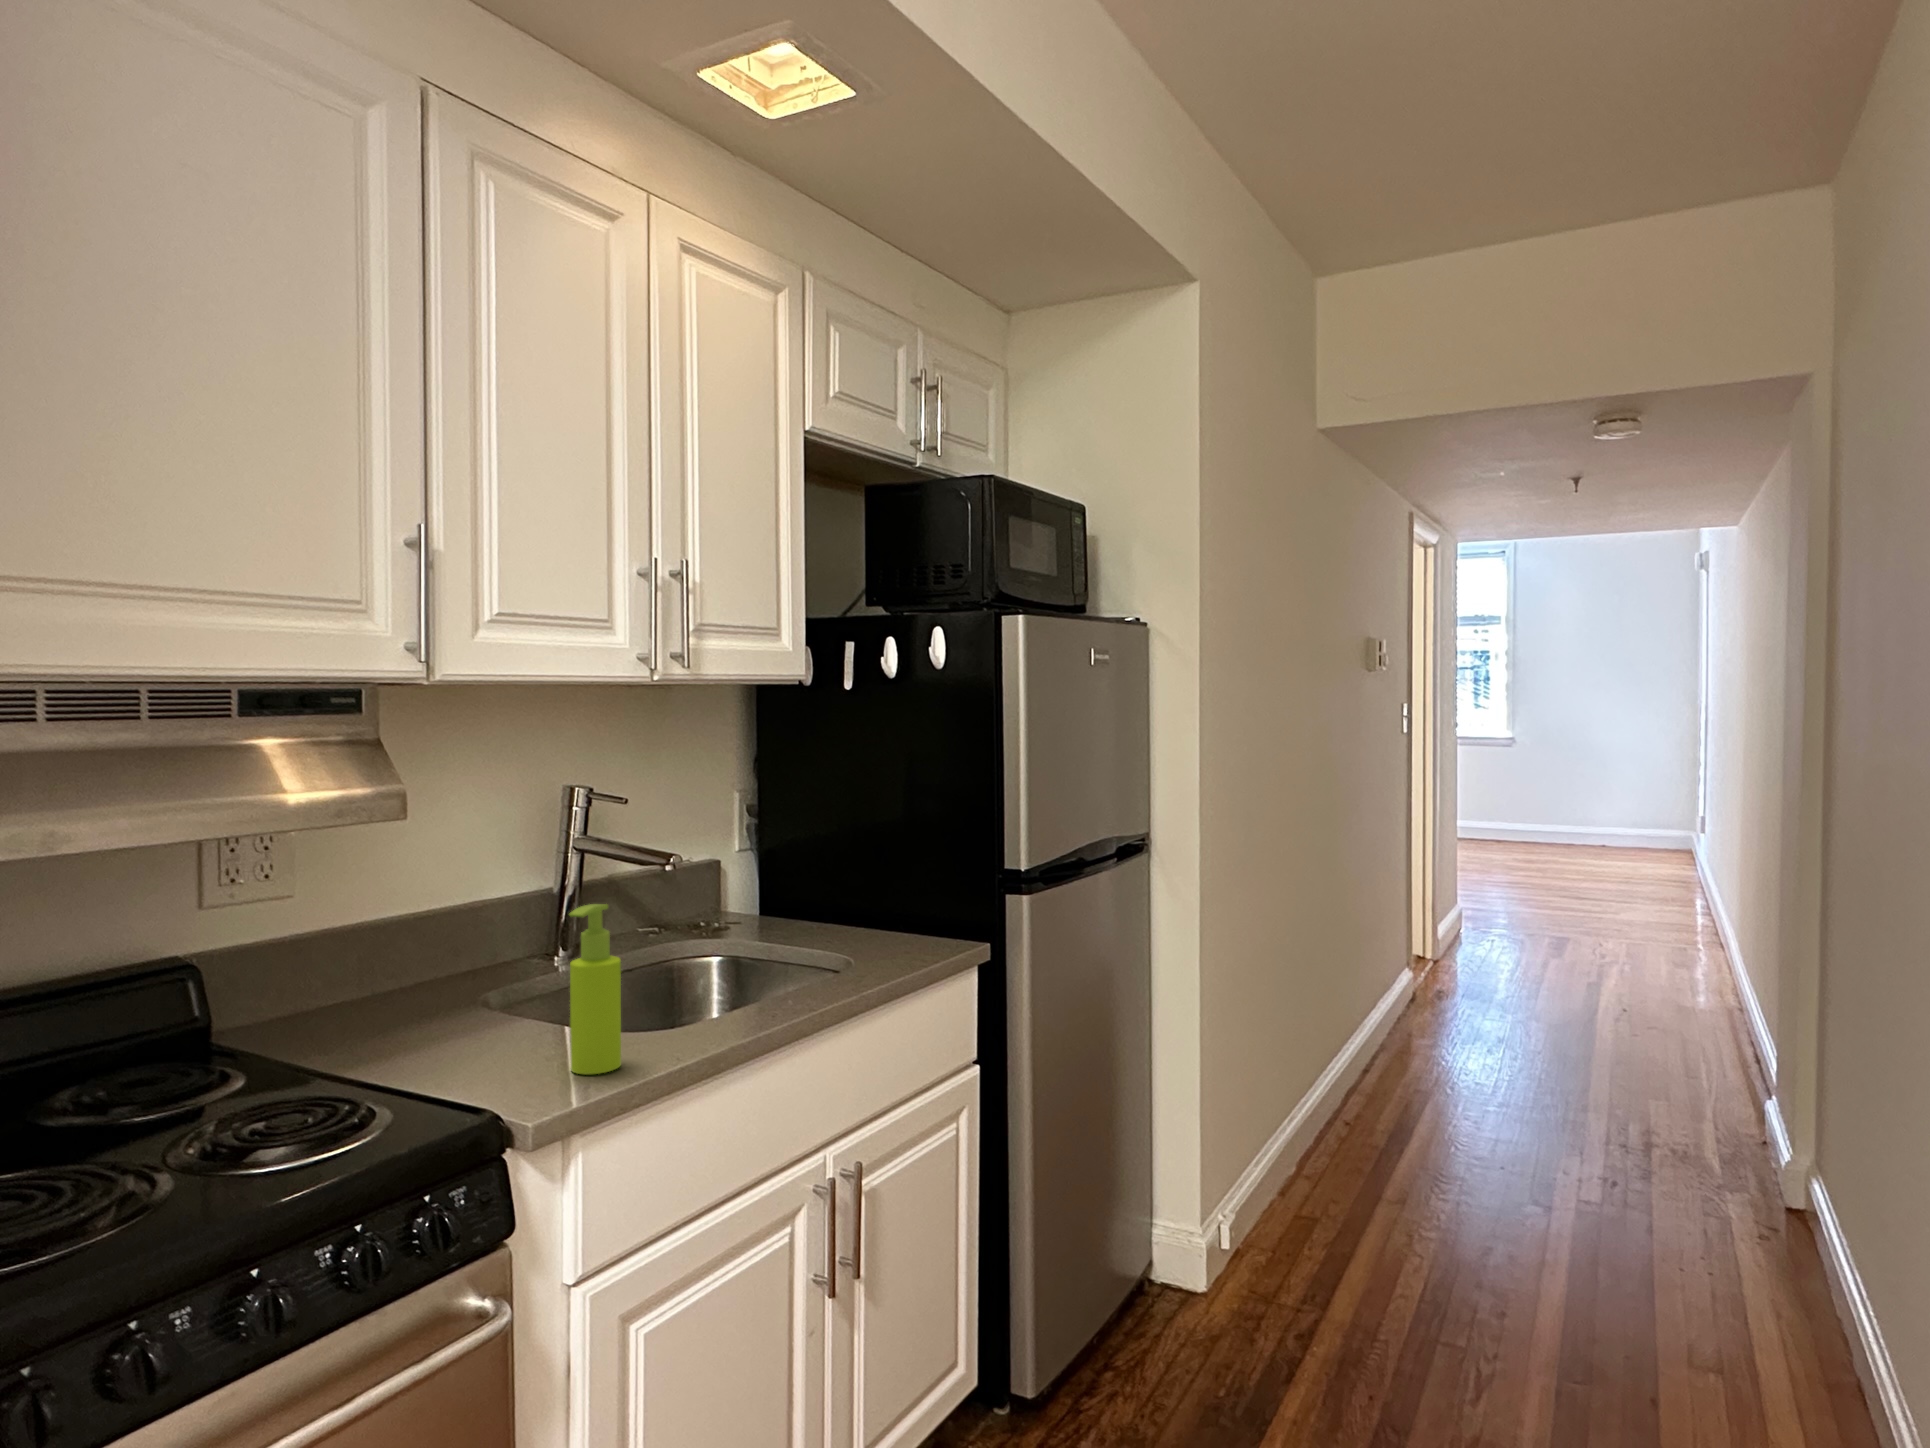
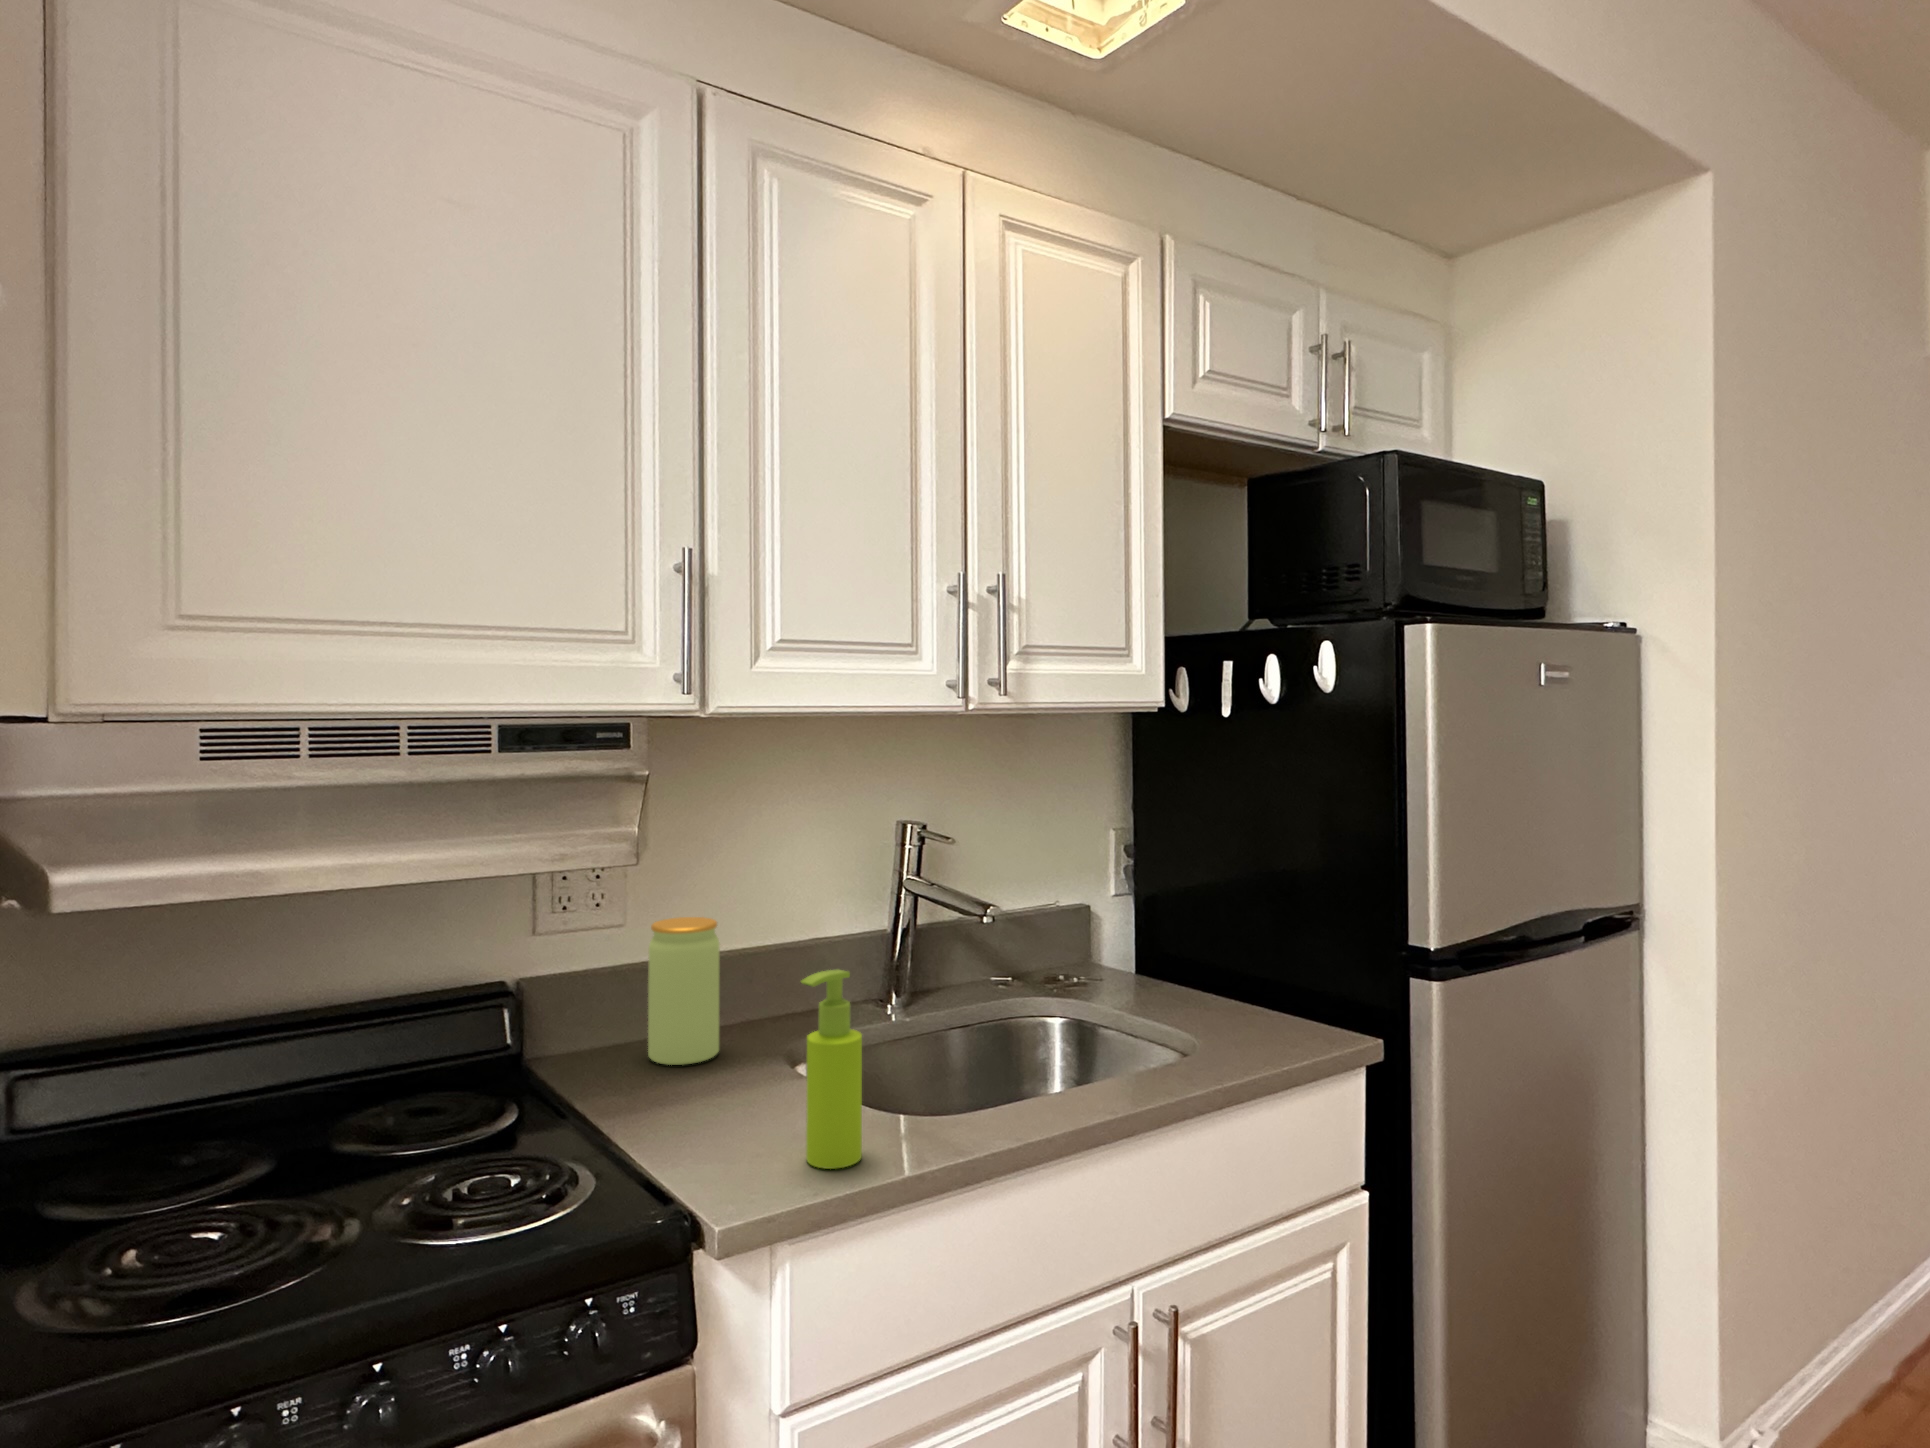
jar: none [336,885,413,1028] -> present [648,917,720,1065]

